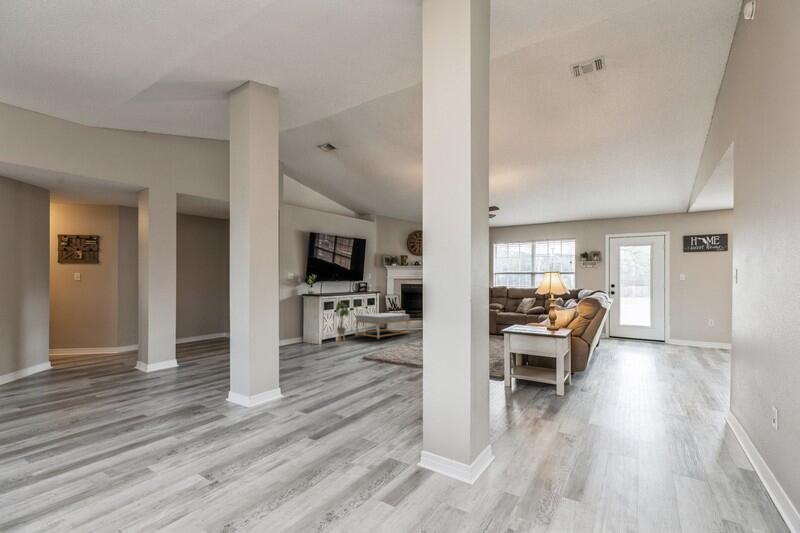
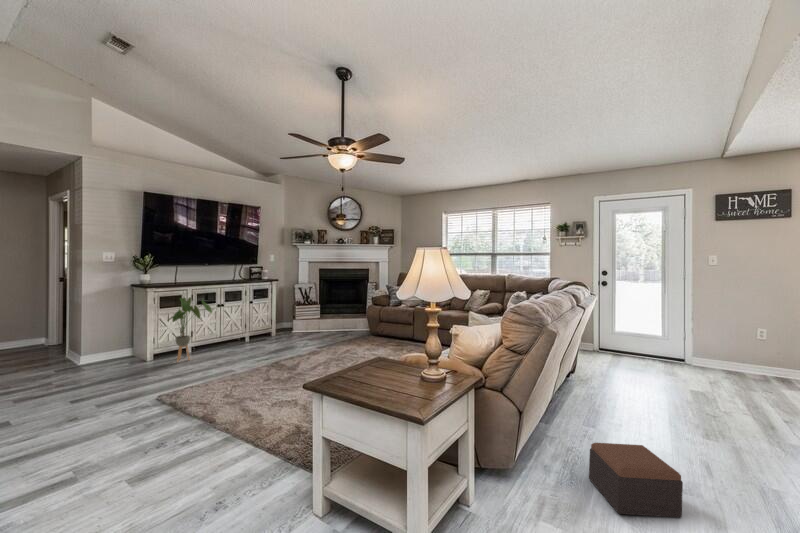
coffee table: present [355,313,410,339] -> none [226,309,317,351]
footstool: none [621,362,663,387] -> present [589,443,683,518]

